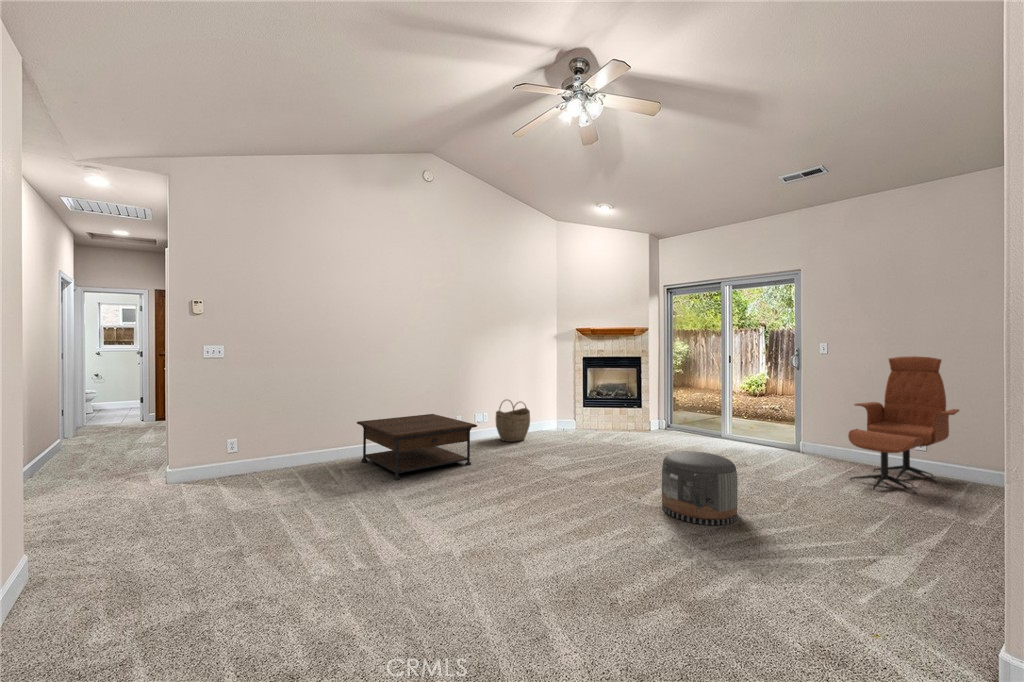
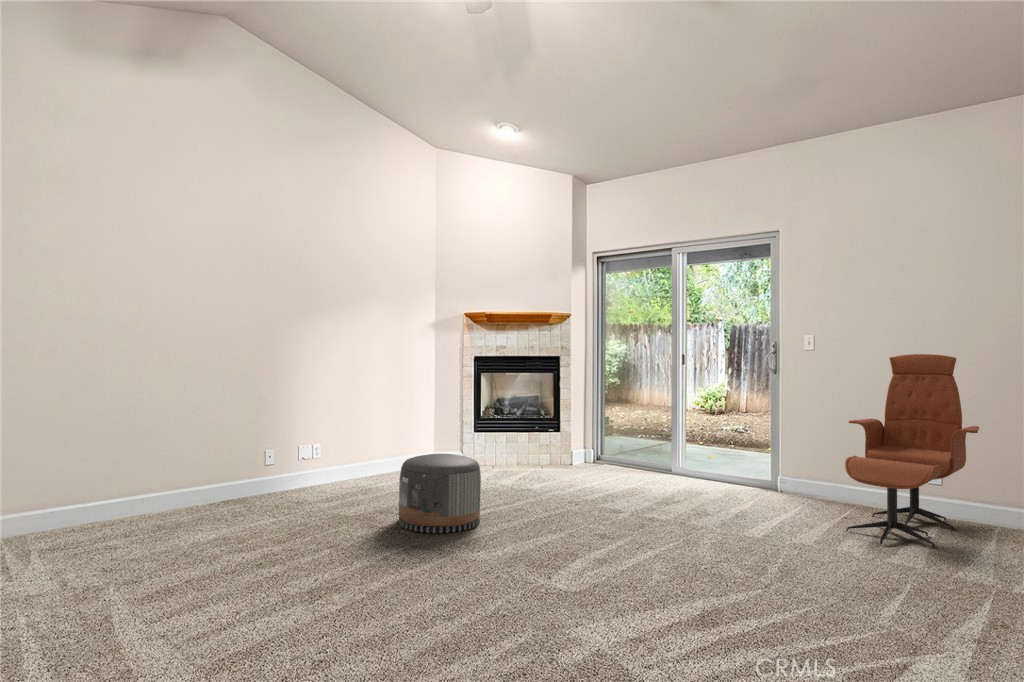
woven basket: present [496,400,530,442] -> none [329,421,387,490]
coffee table: present [357,414,477,480] -> none [53,445,284,565]
pouf: present [662,451,738,525] -> present [399,454,481,533]

